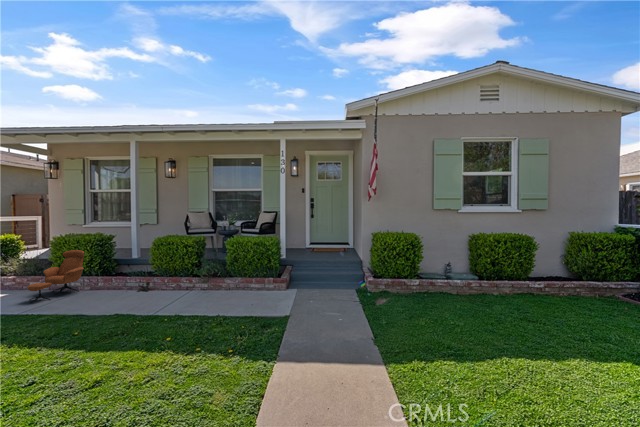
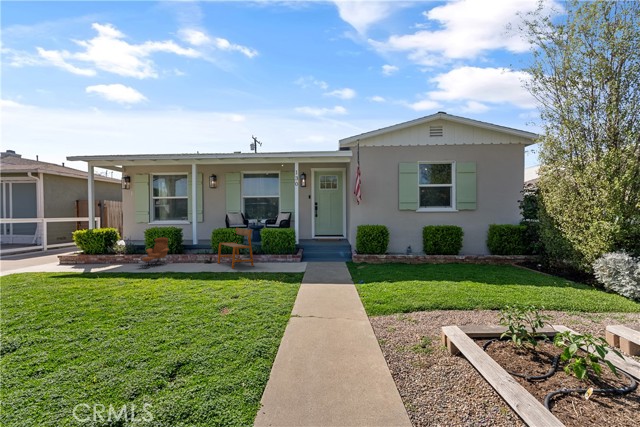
bench: none [159,235,211,304] -> present [218,228,254,269]

